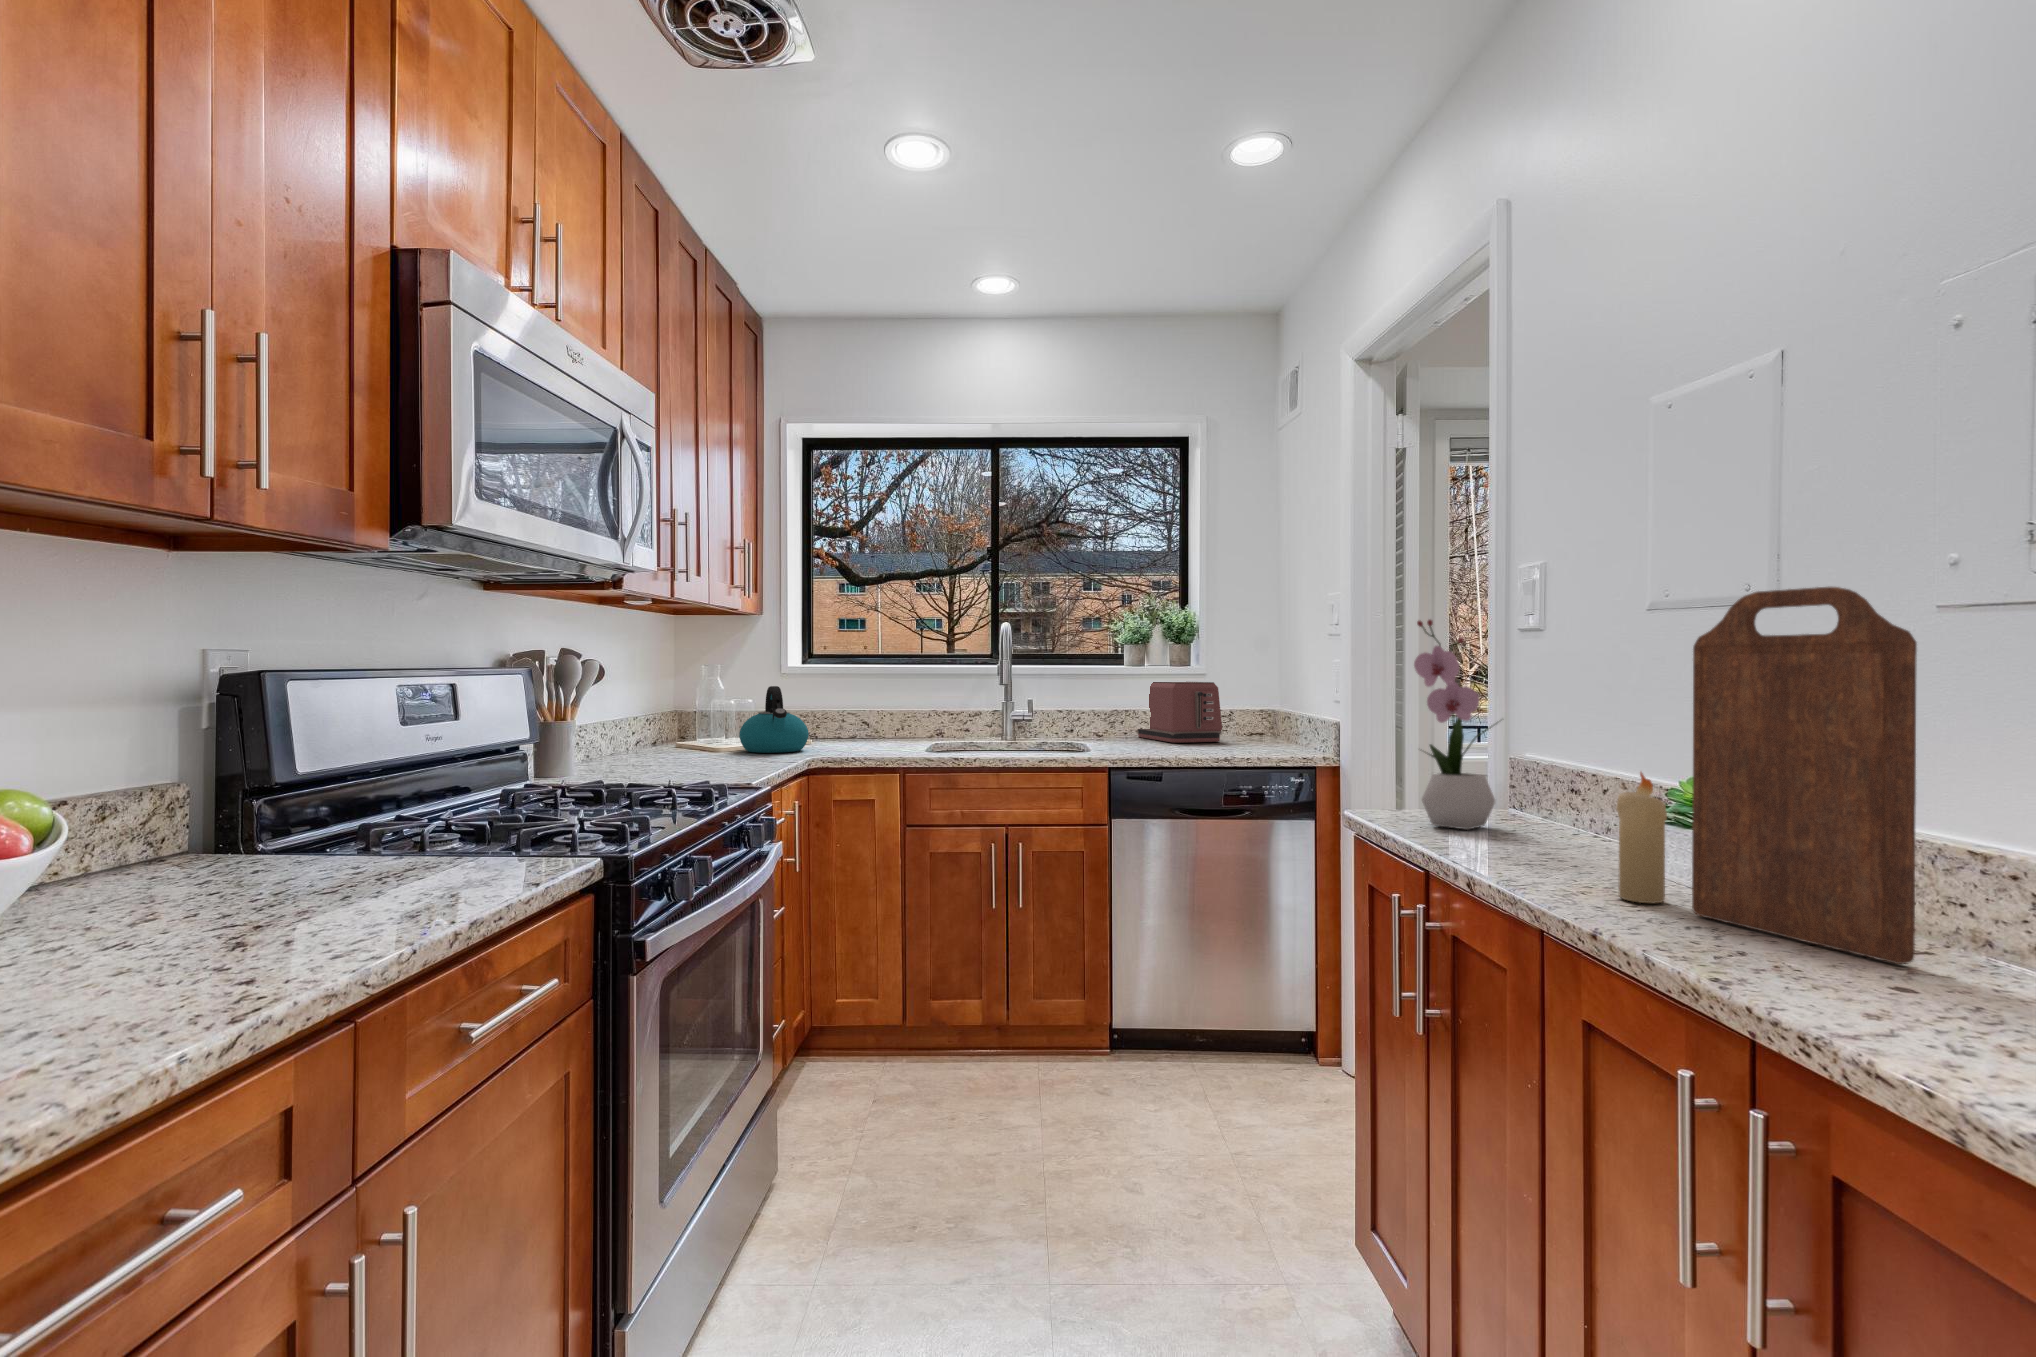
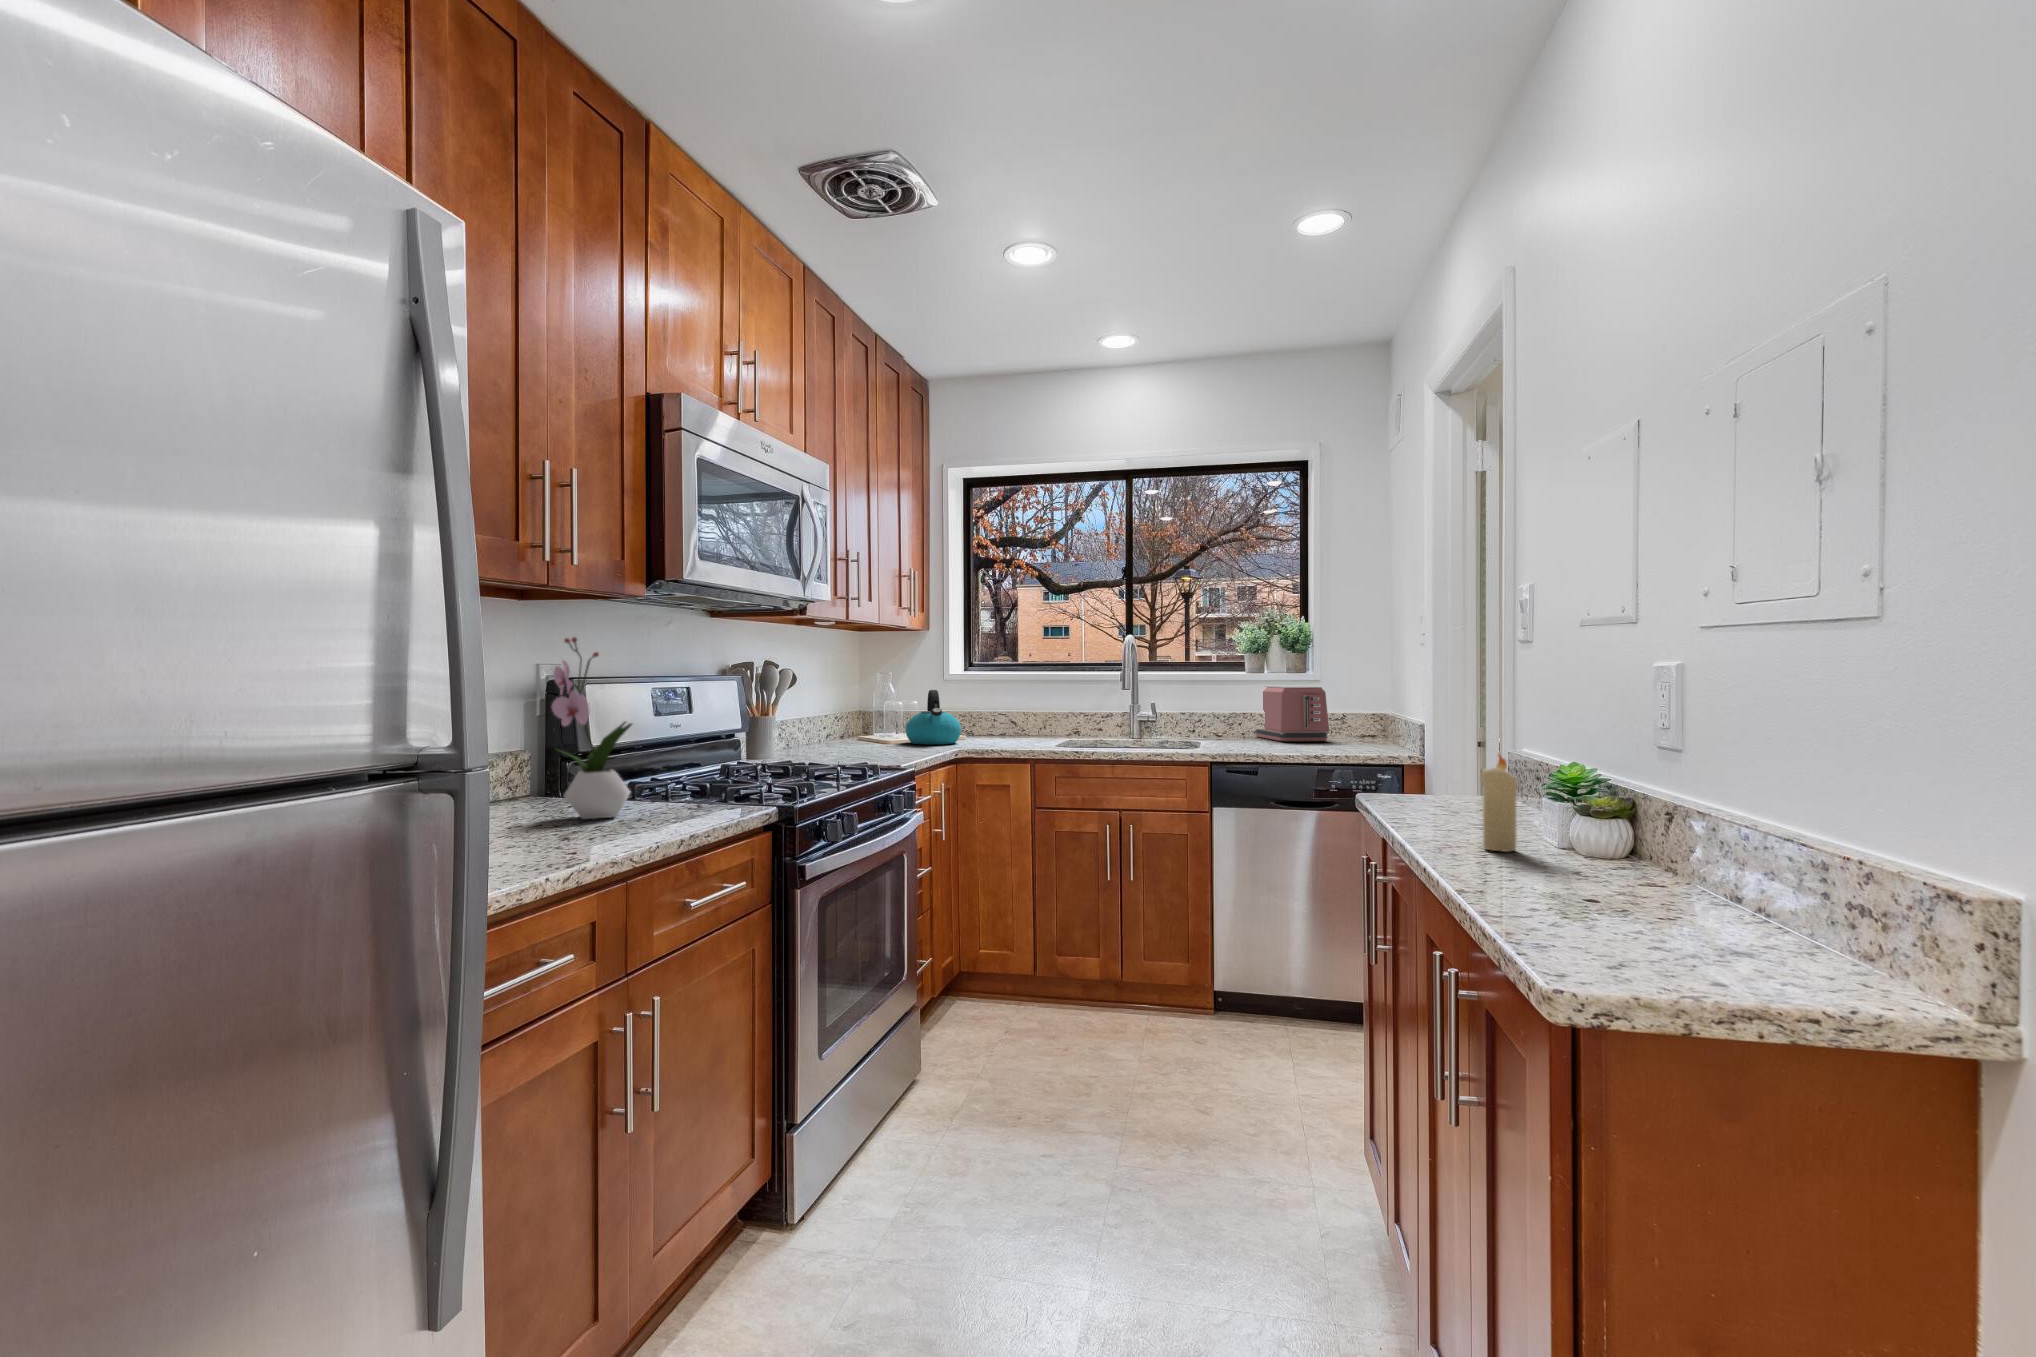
cutting board: present [1692,587,1917,964] -> none [1521,616,1630,886]
flower arrangement: present [1414,620,1495,830] -> present [552,637,632,819]

